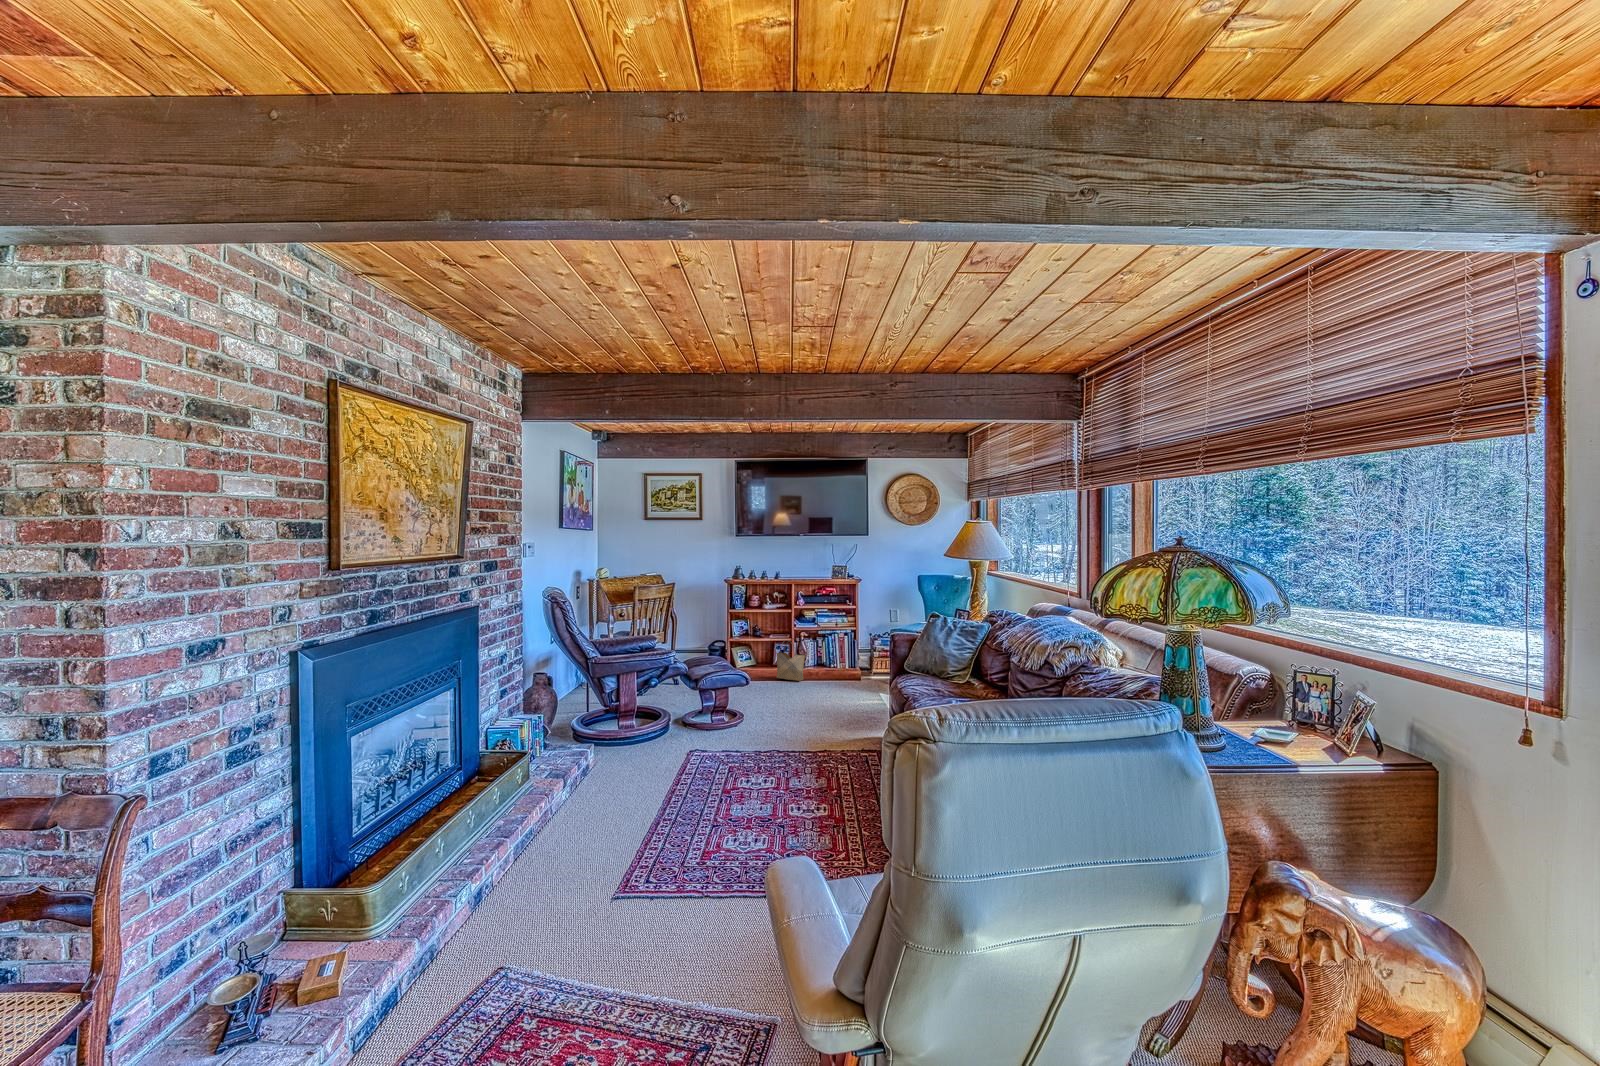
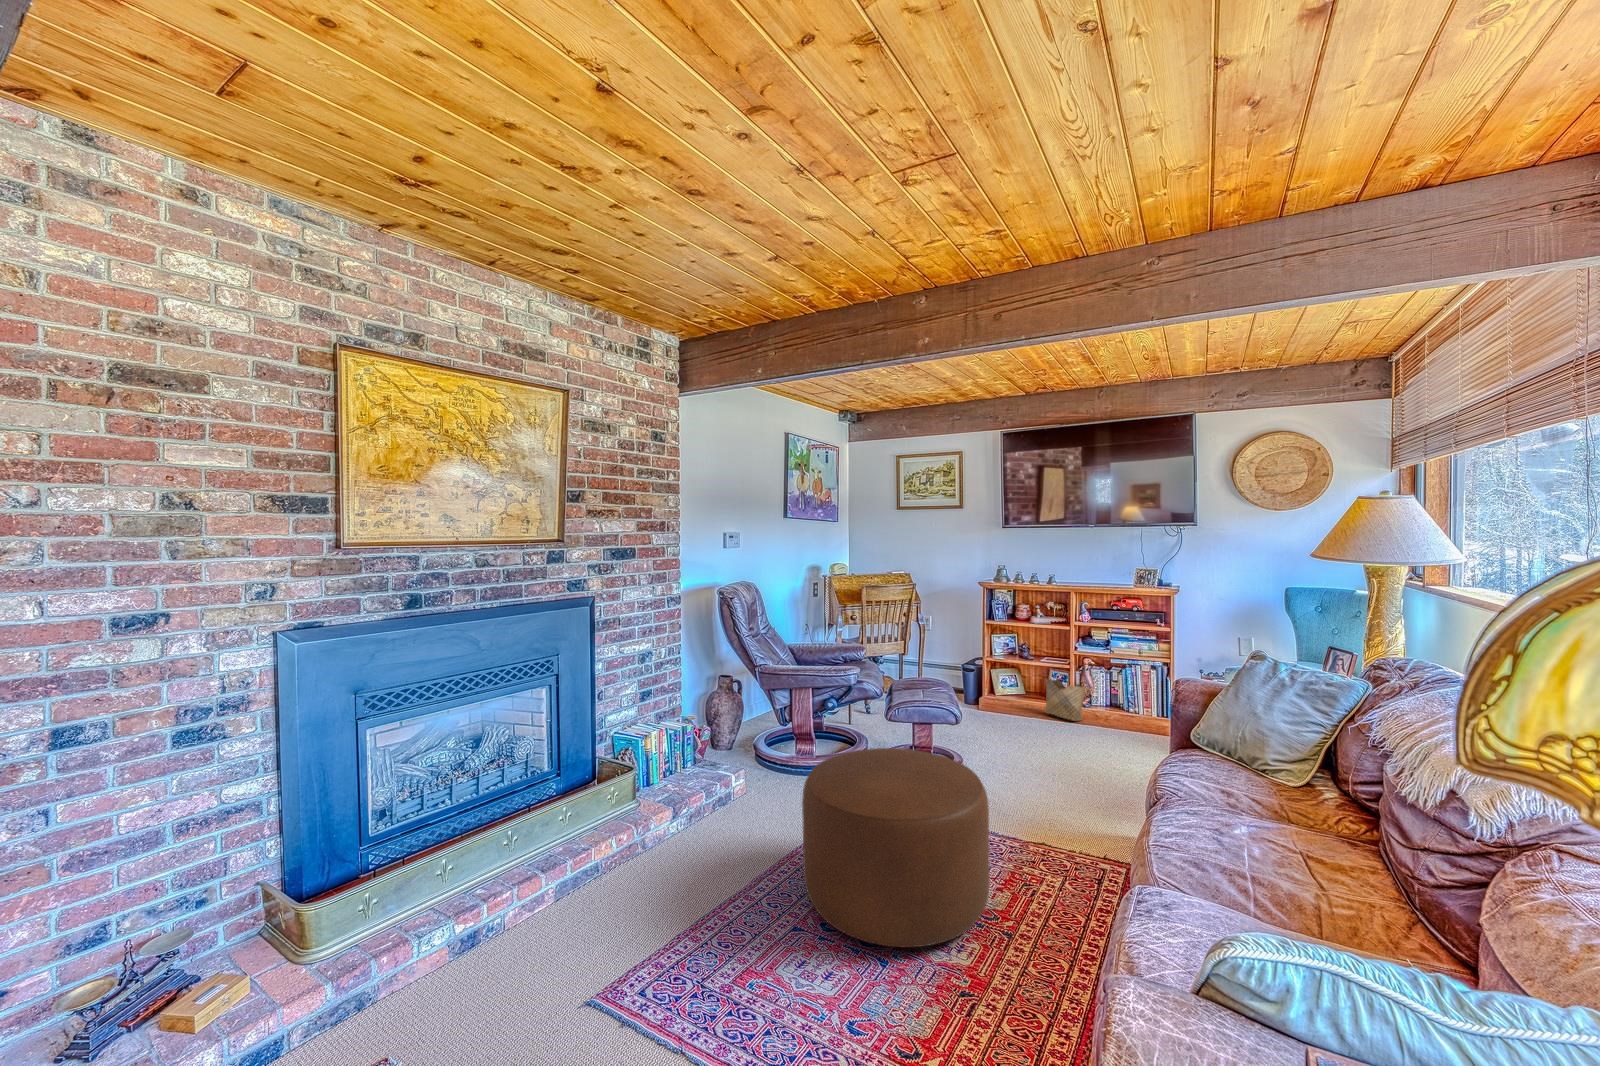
ottoman: none [704,699,826,817] -> present [802,748,990,947]

